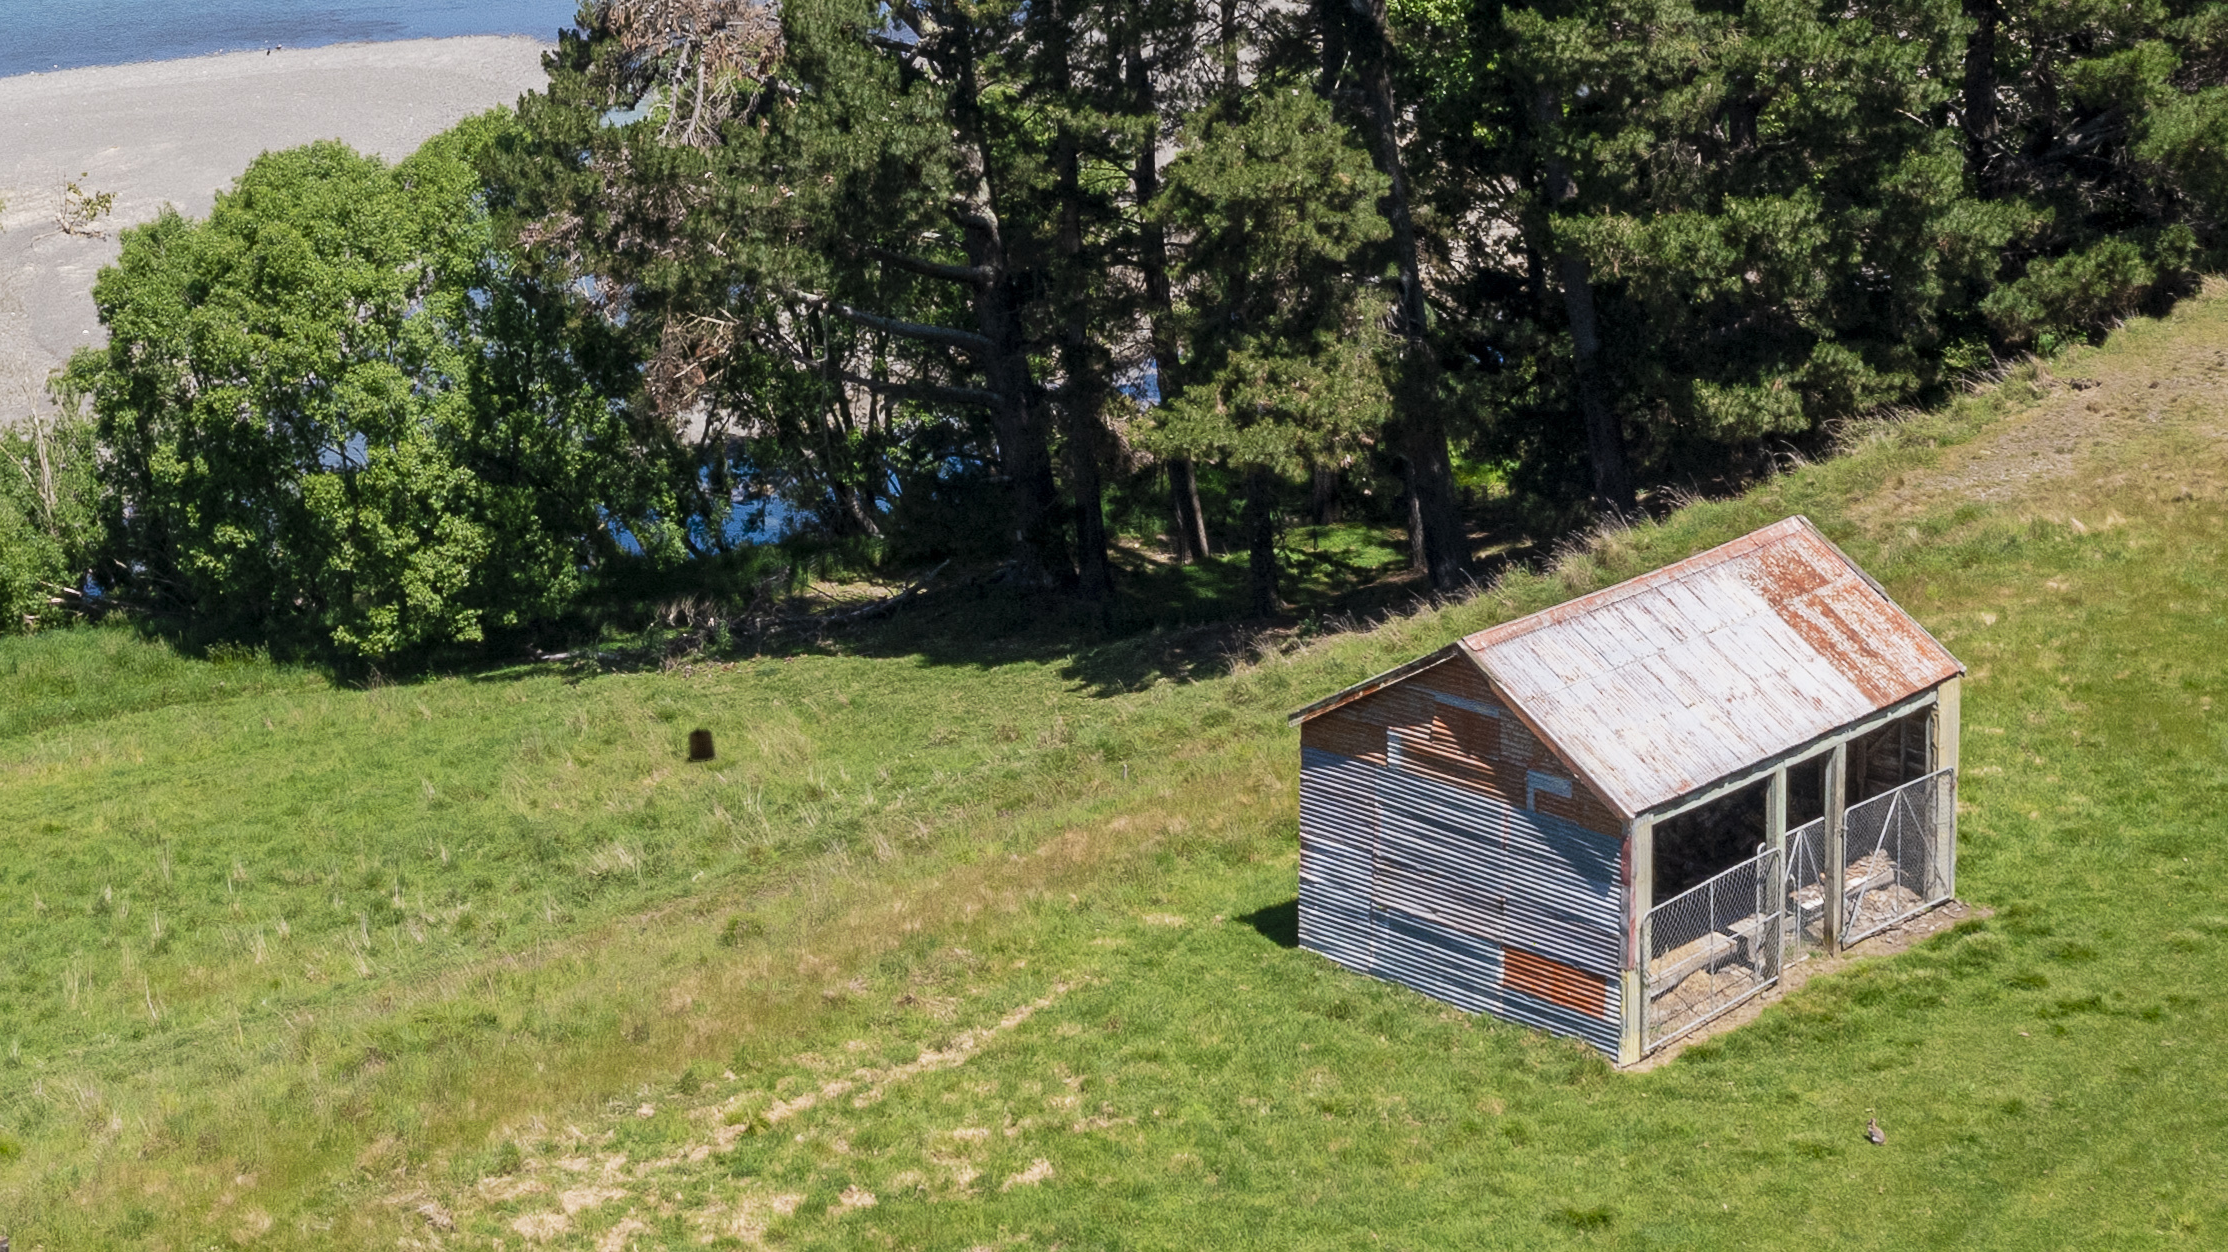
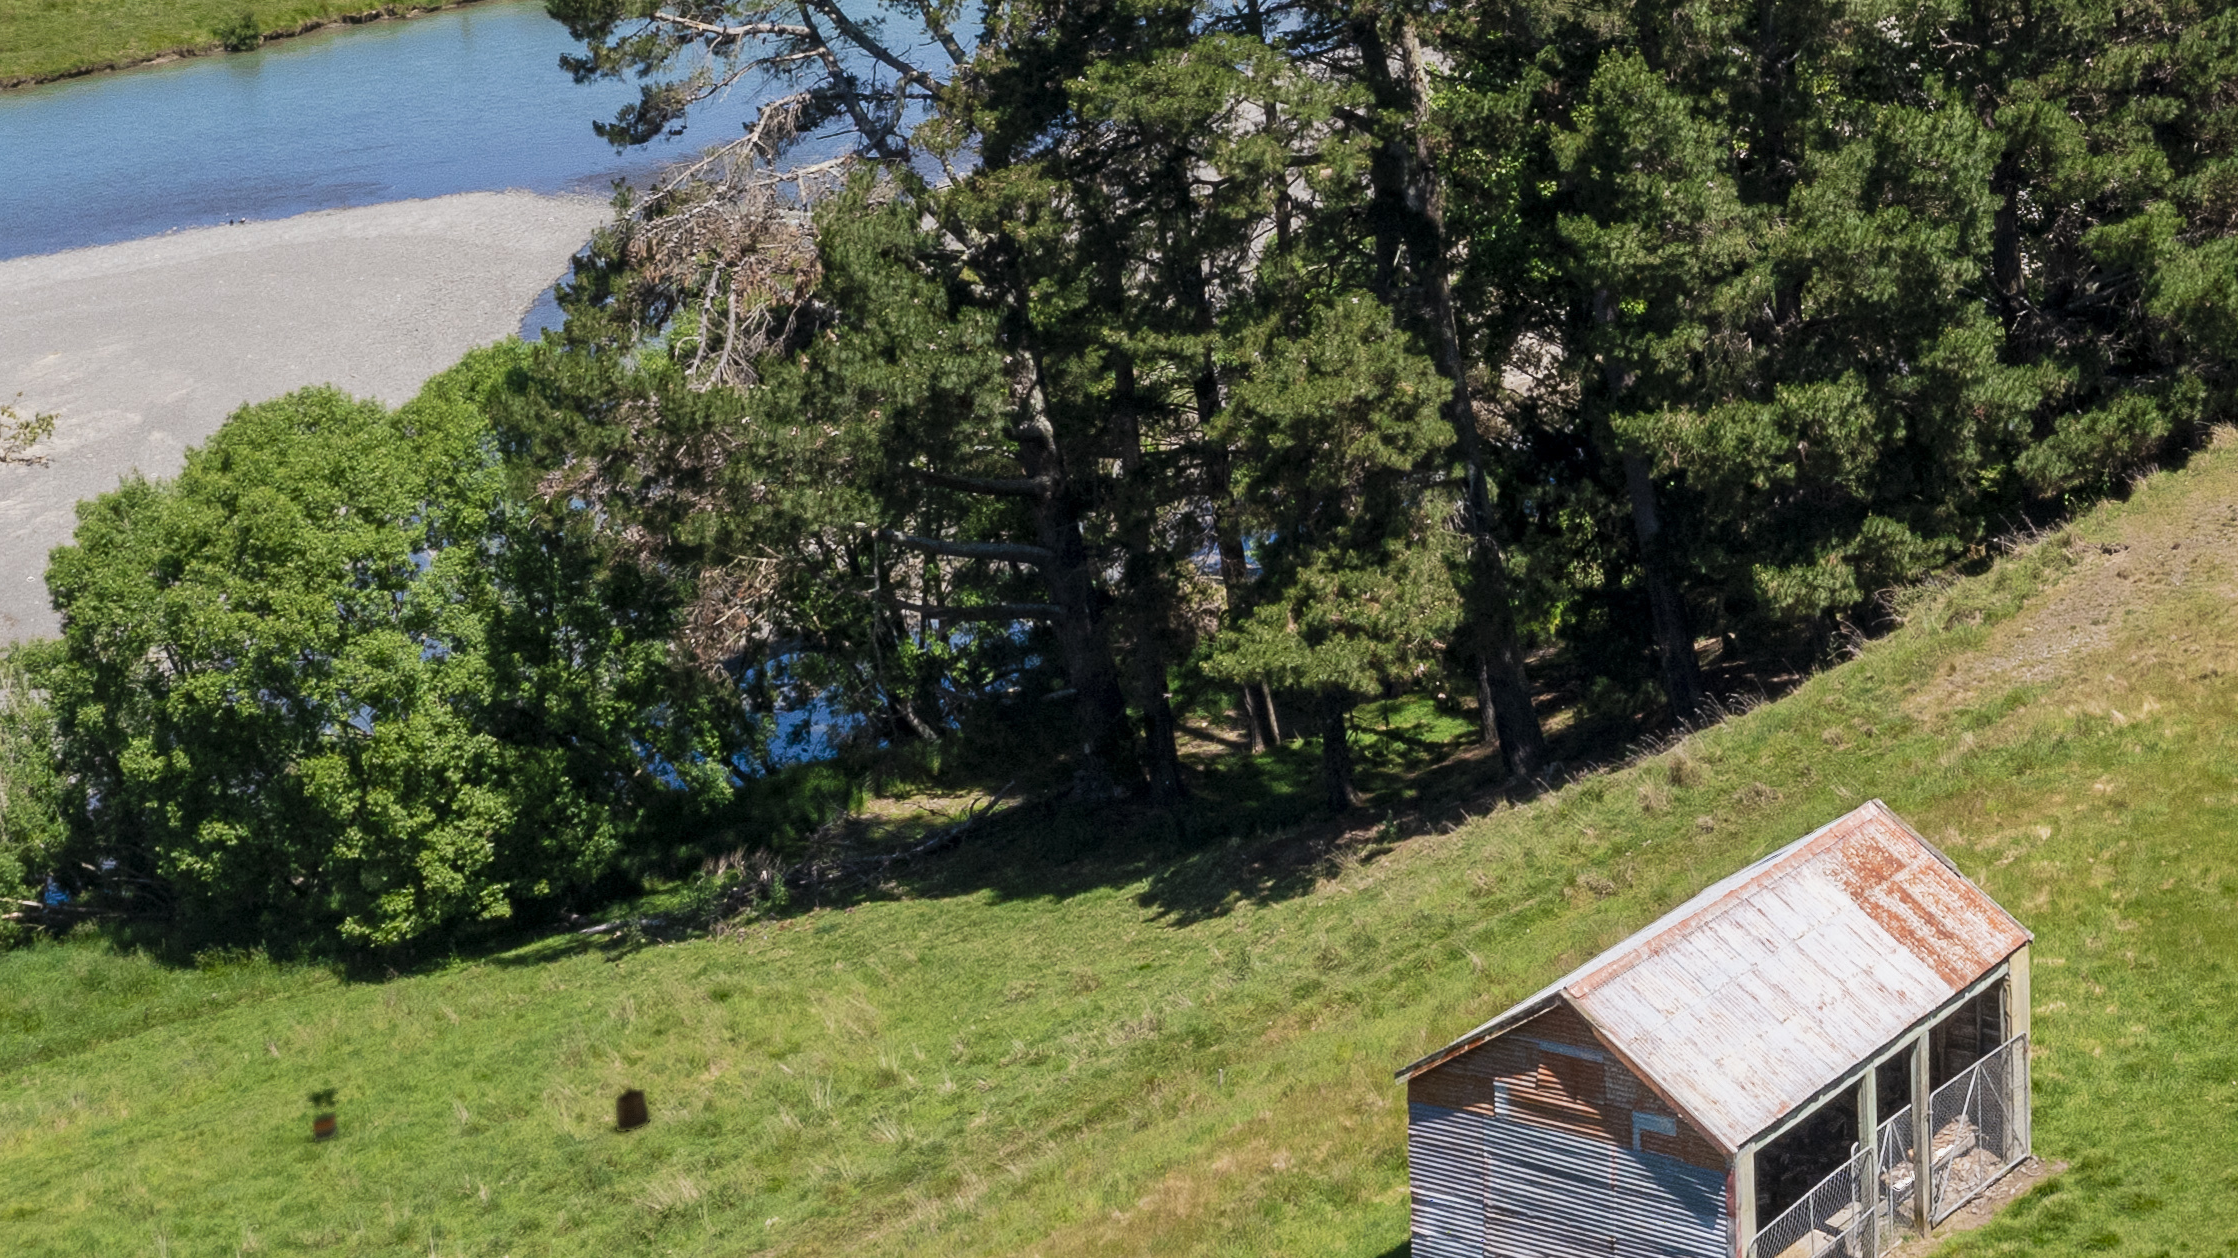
potted tree: none [421,709,449,753] -> present [306,1089,339,1141]

